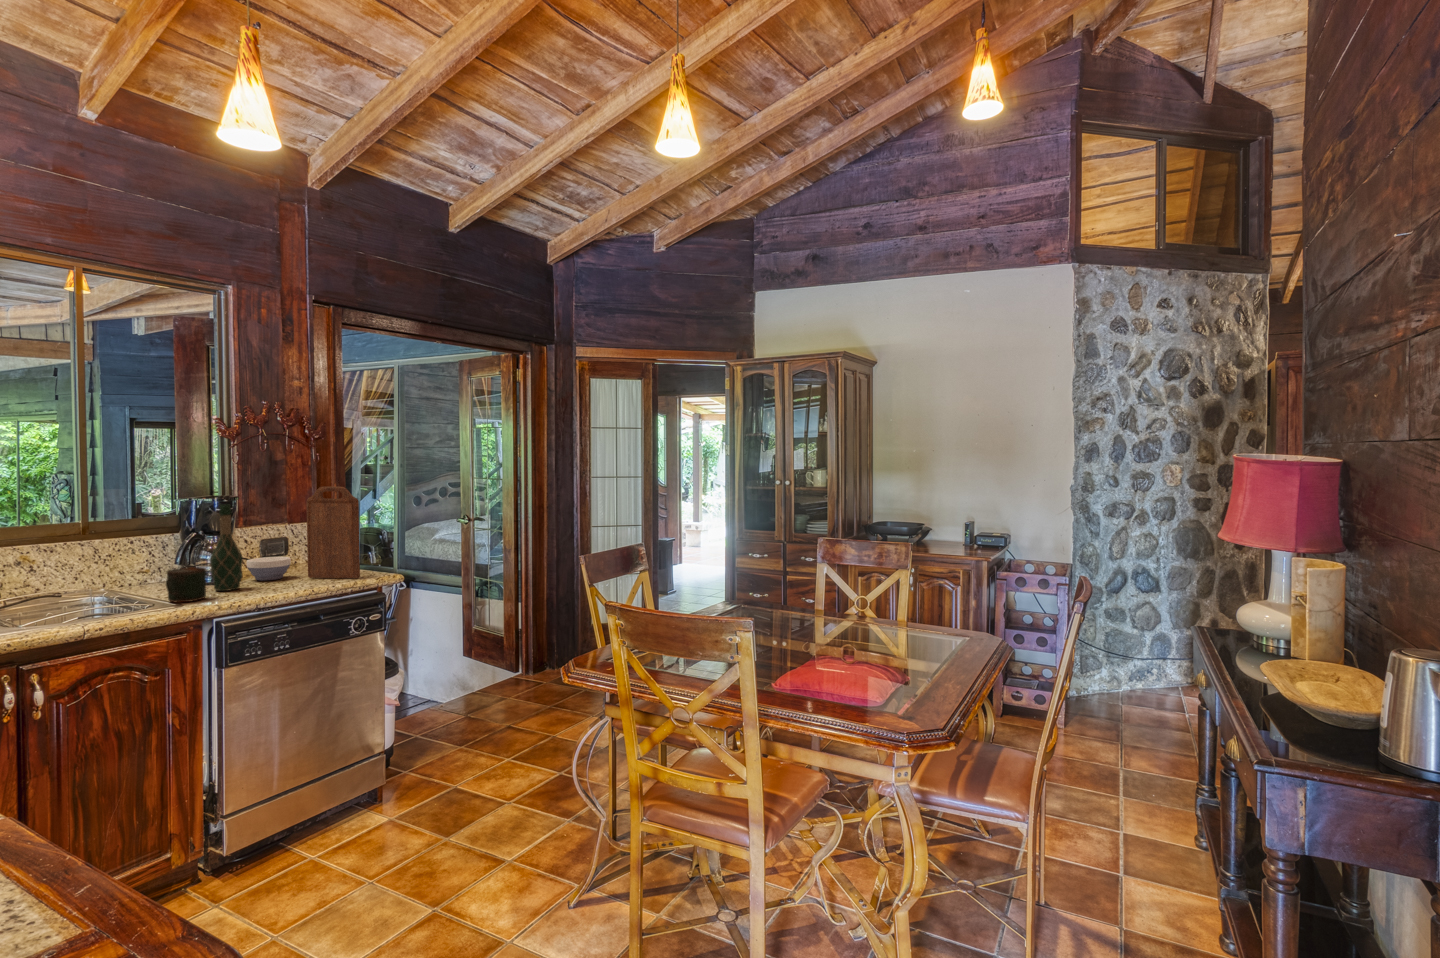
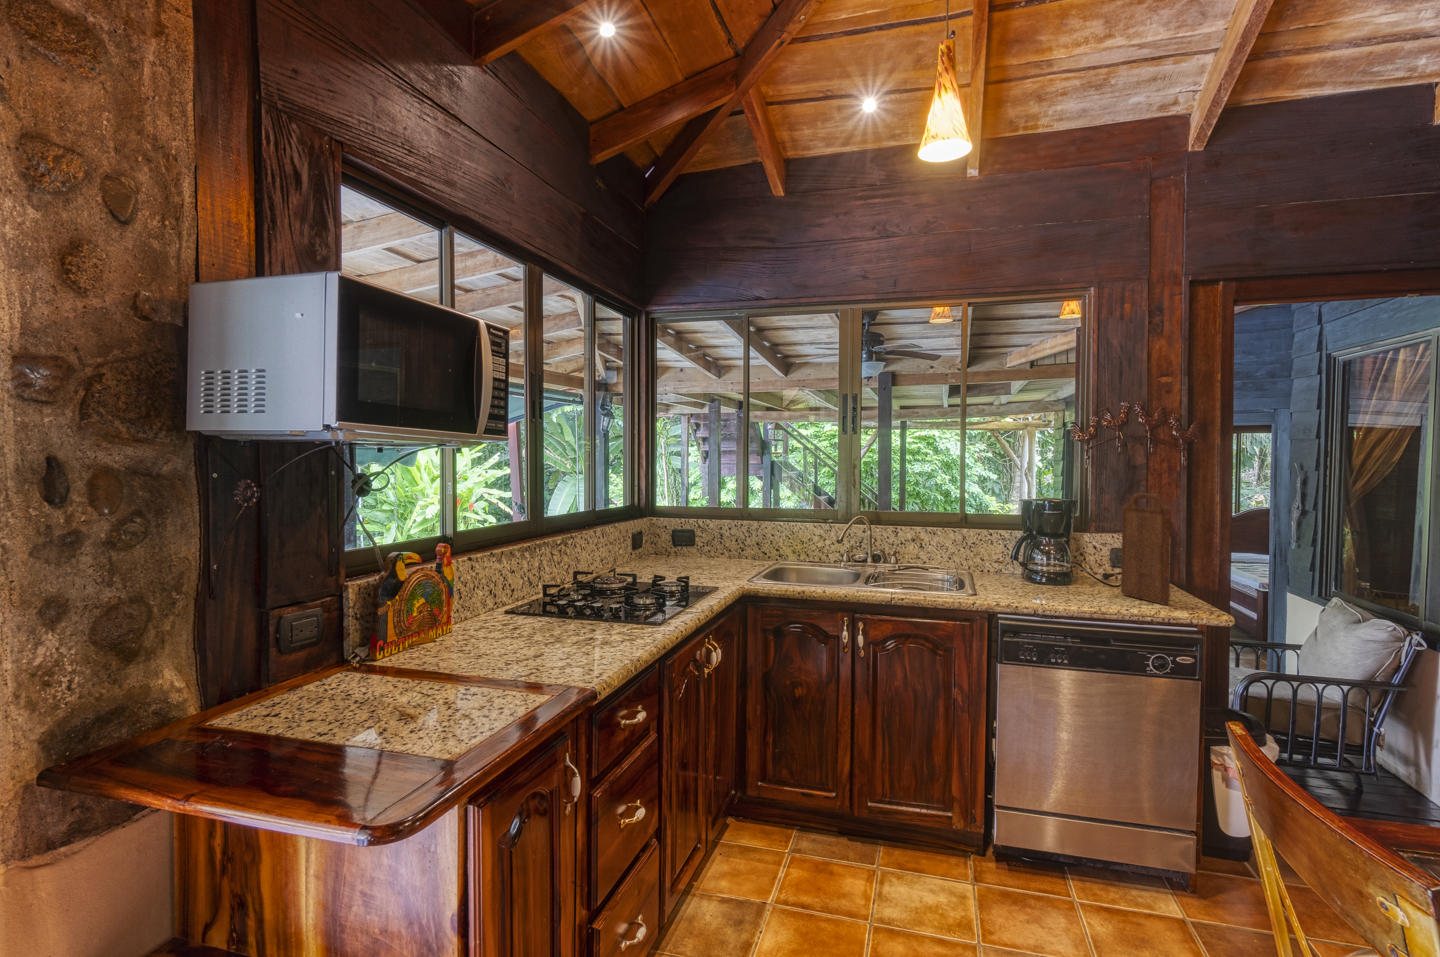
wine bottle: present [210,505,243,591] -> none [1021,506,1050,591]
bowl: present [246,557,291,581] -> none [1068,564,1113,590]
mug: present [166,567,206,602] -> none [967,561,1005,593]

